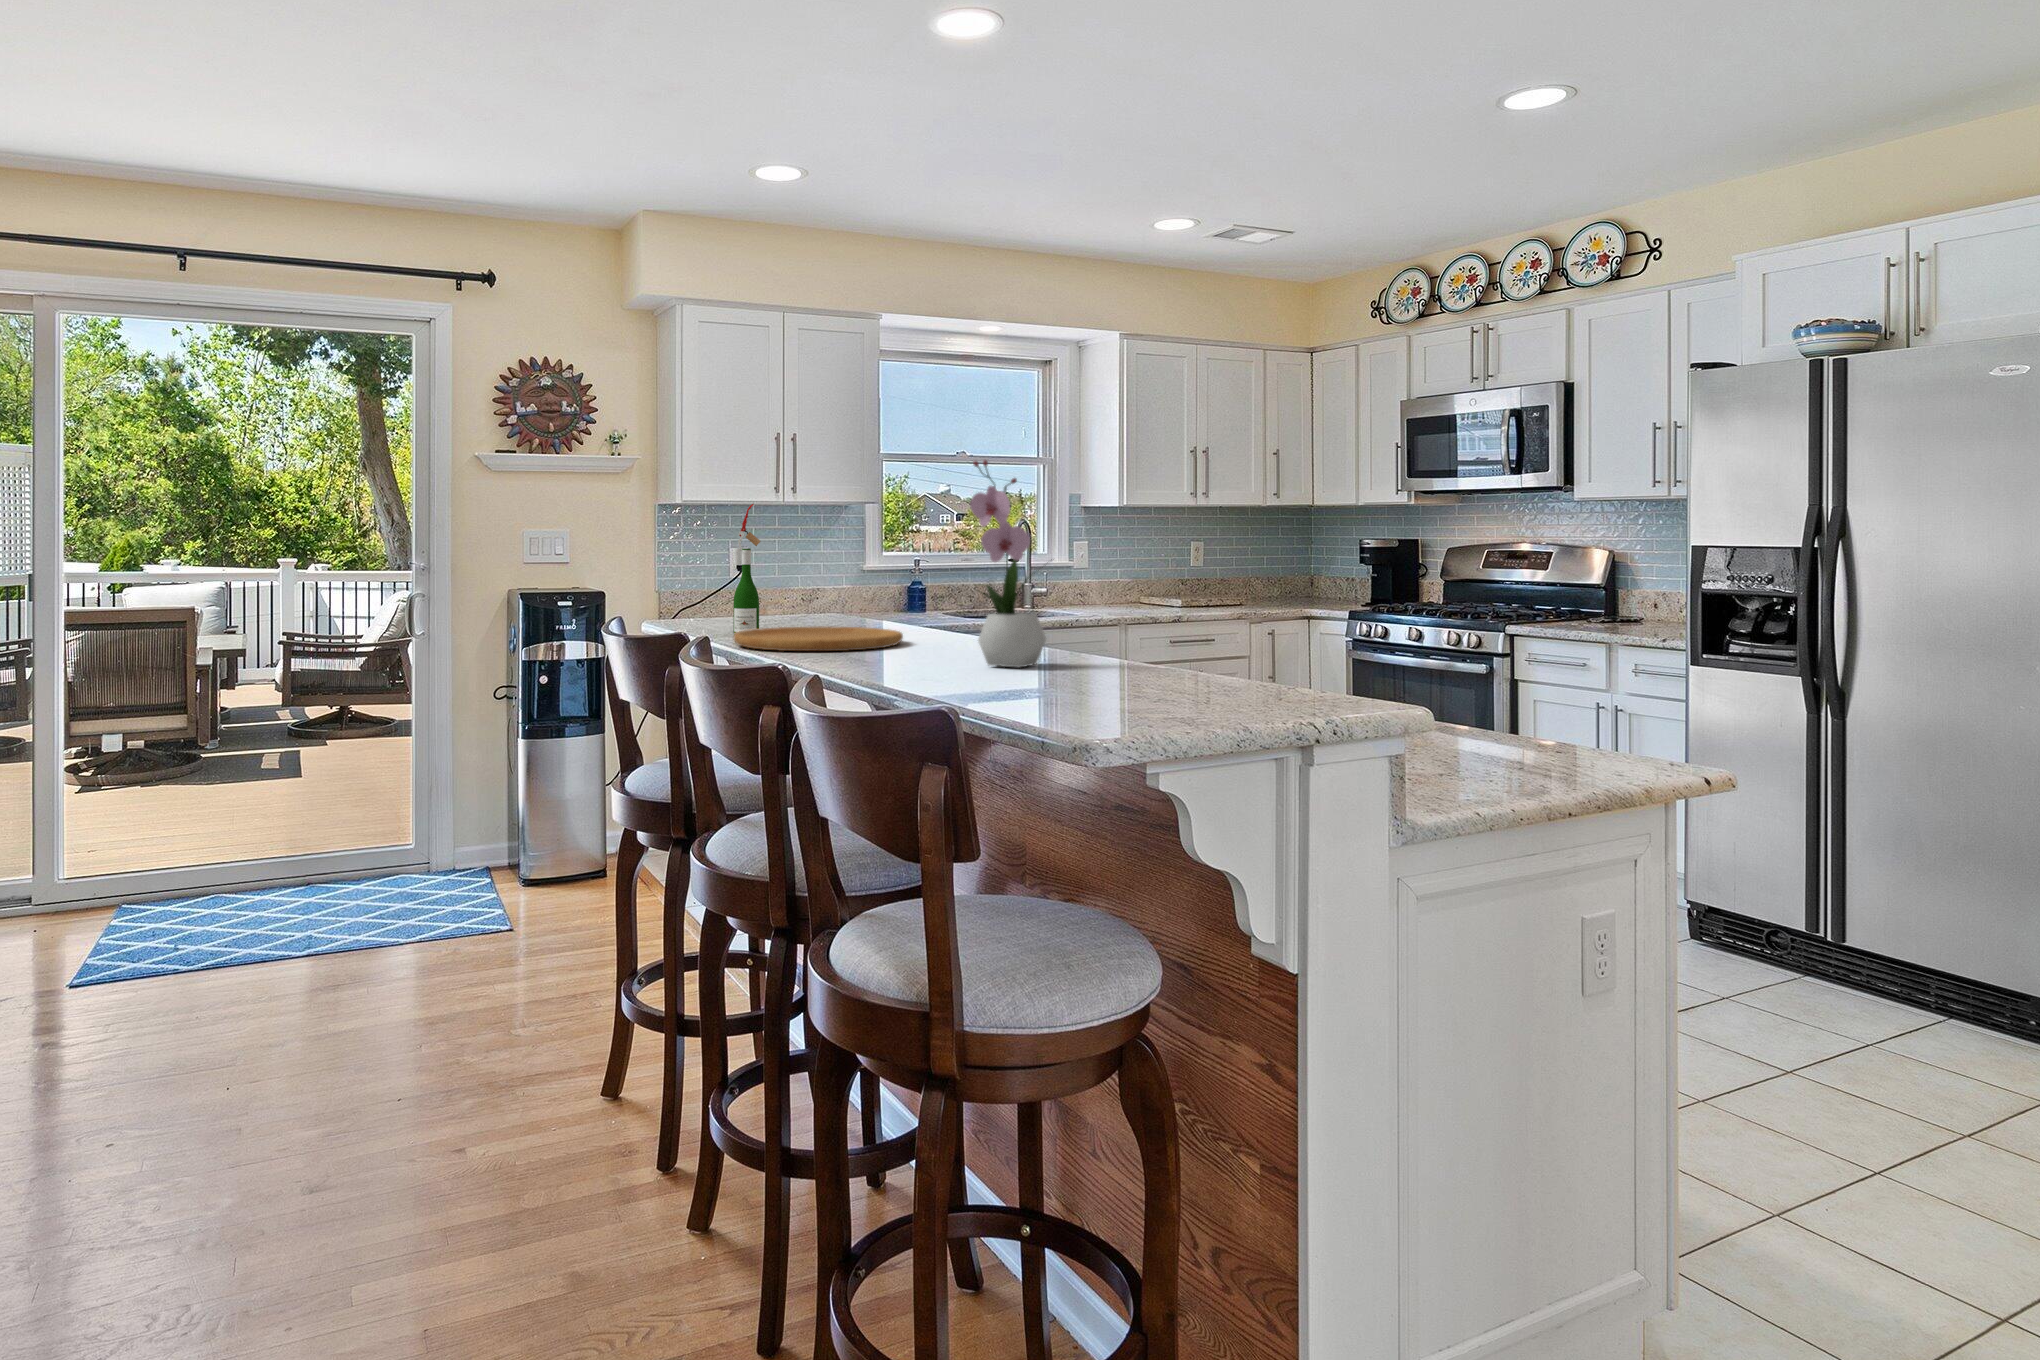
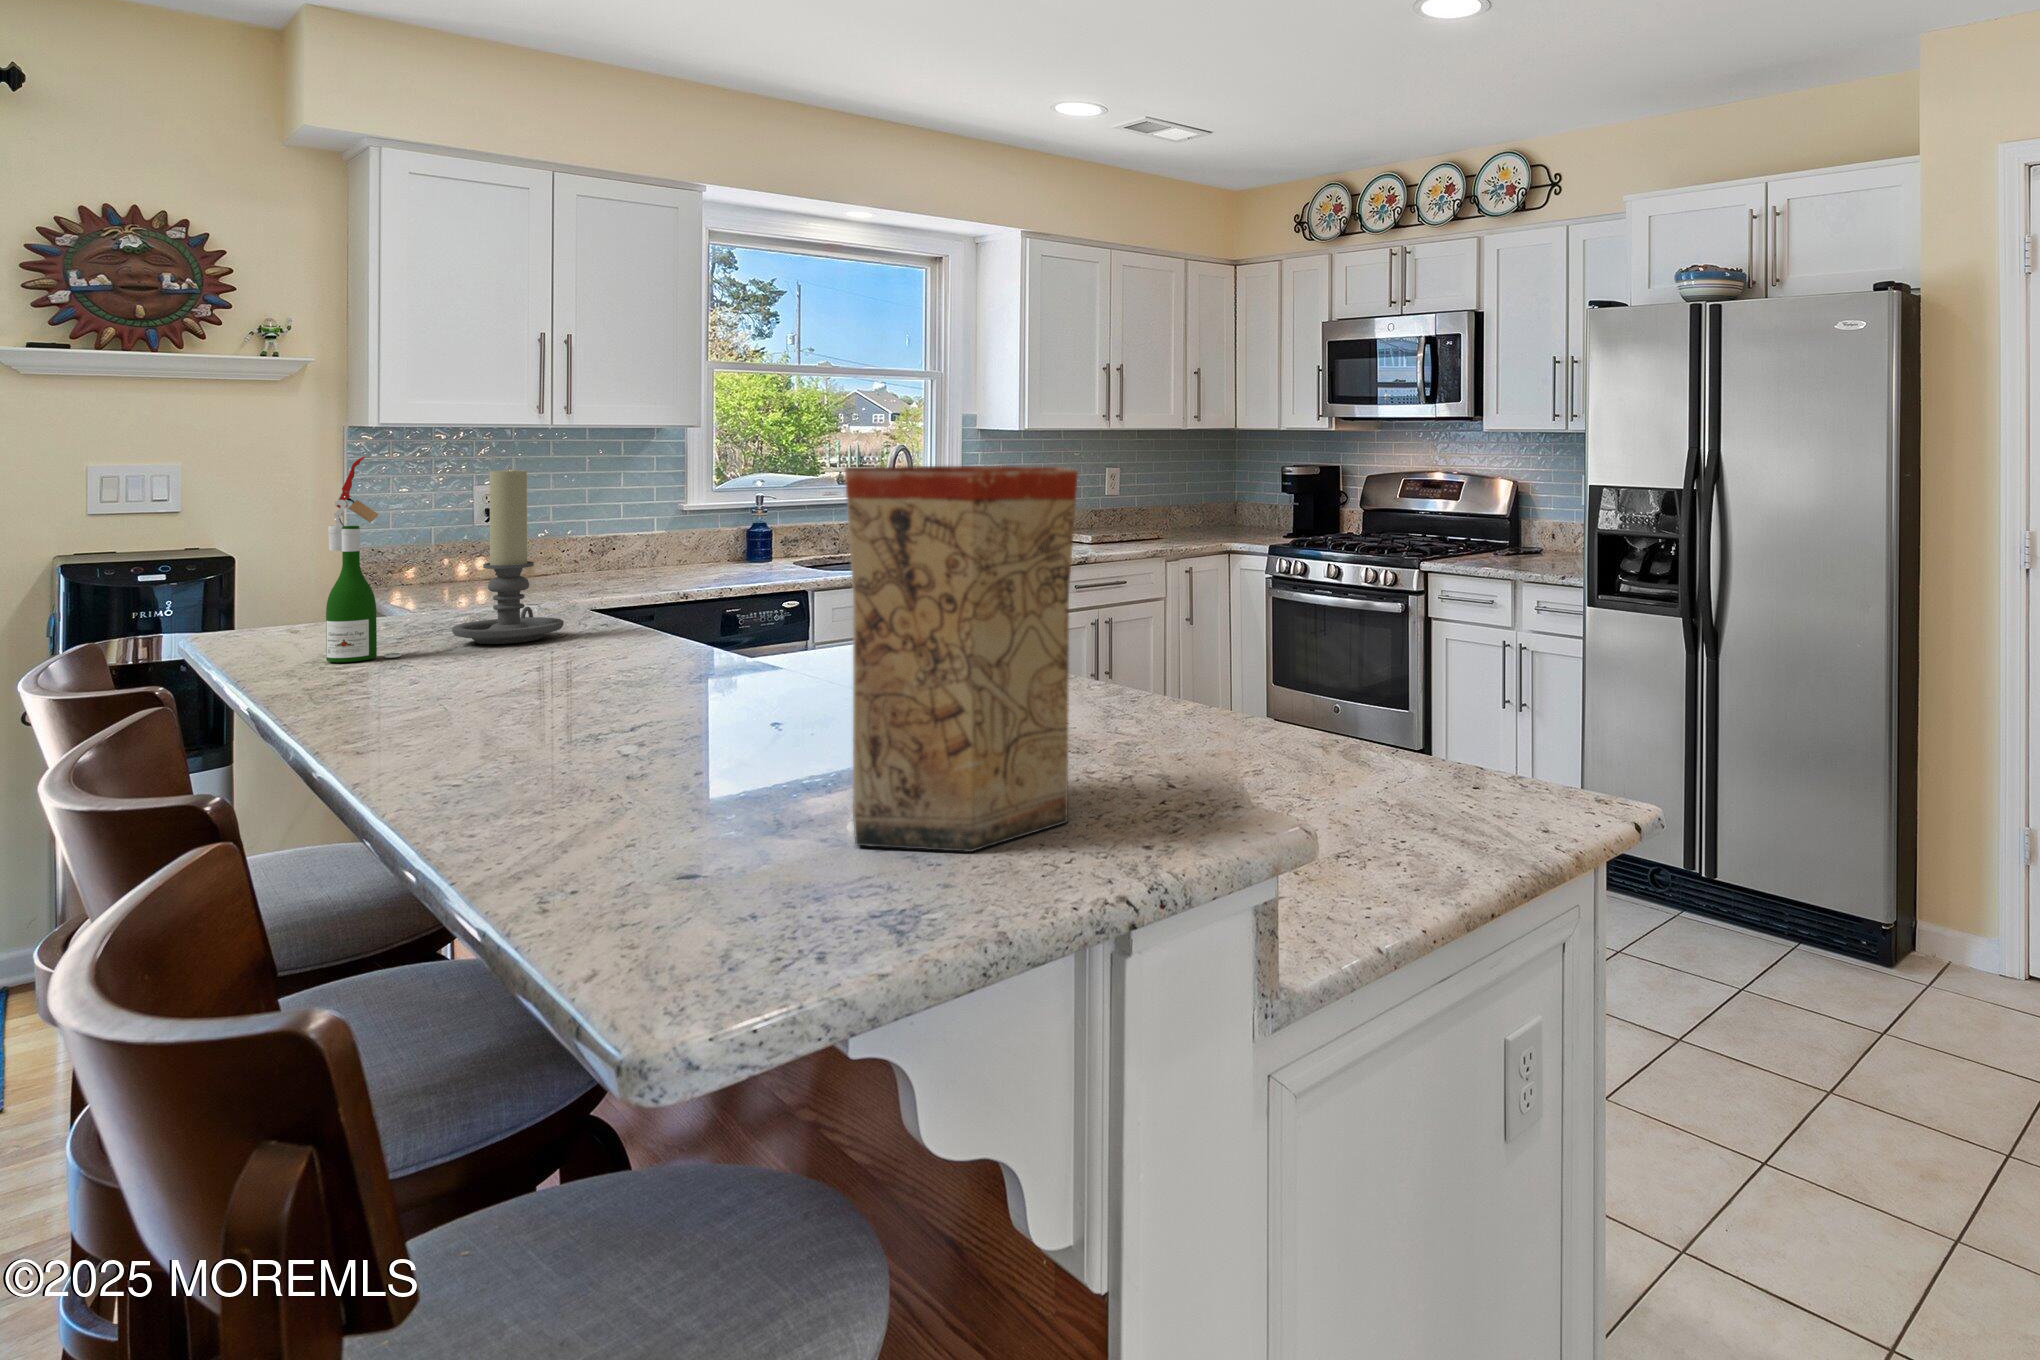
flower arrangement: present [970,460,1046,667] -> none [643,416,800,741]
vase: none [1118,473,1269,705] -> present [845,466,1078,852]
candle holder: none [794,513,856,631] -> present [452,467,564,644]
cutting board: present [734,626,903,651] -> none [277,646,601,710]

